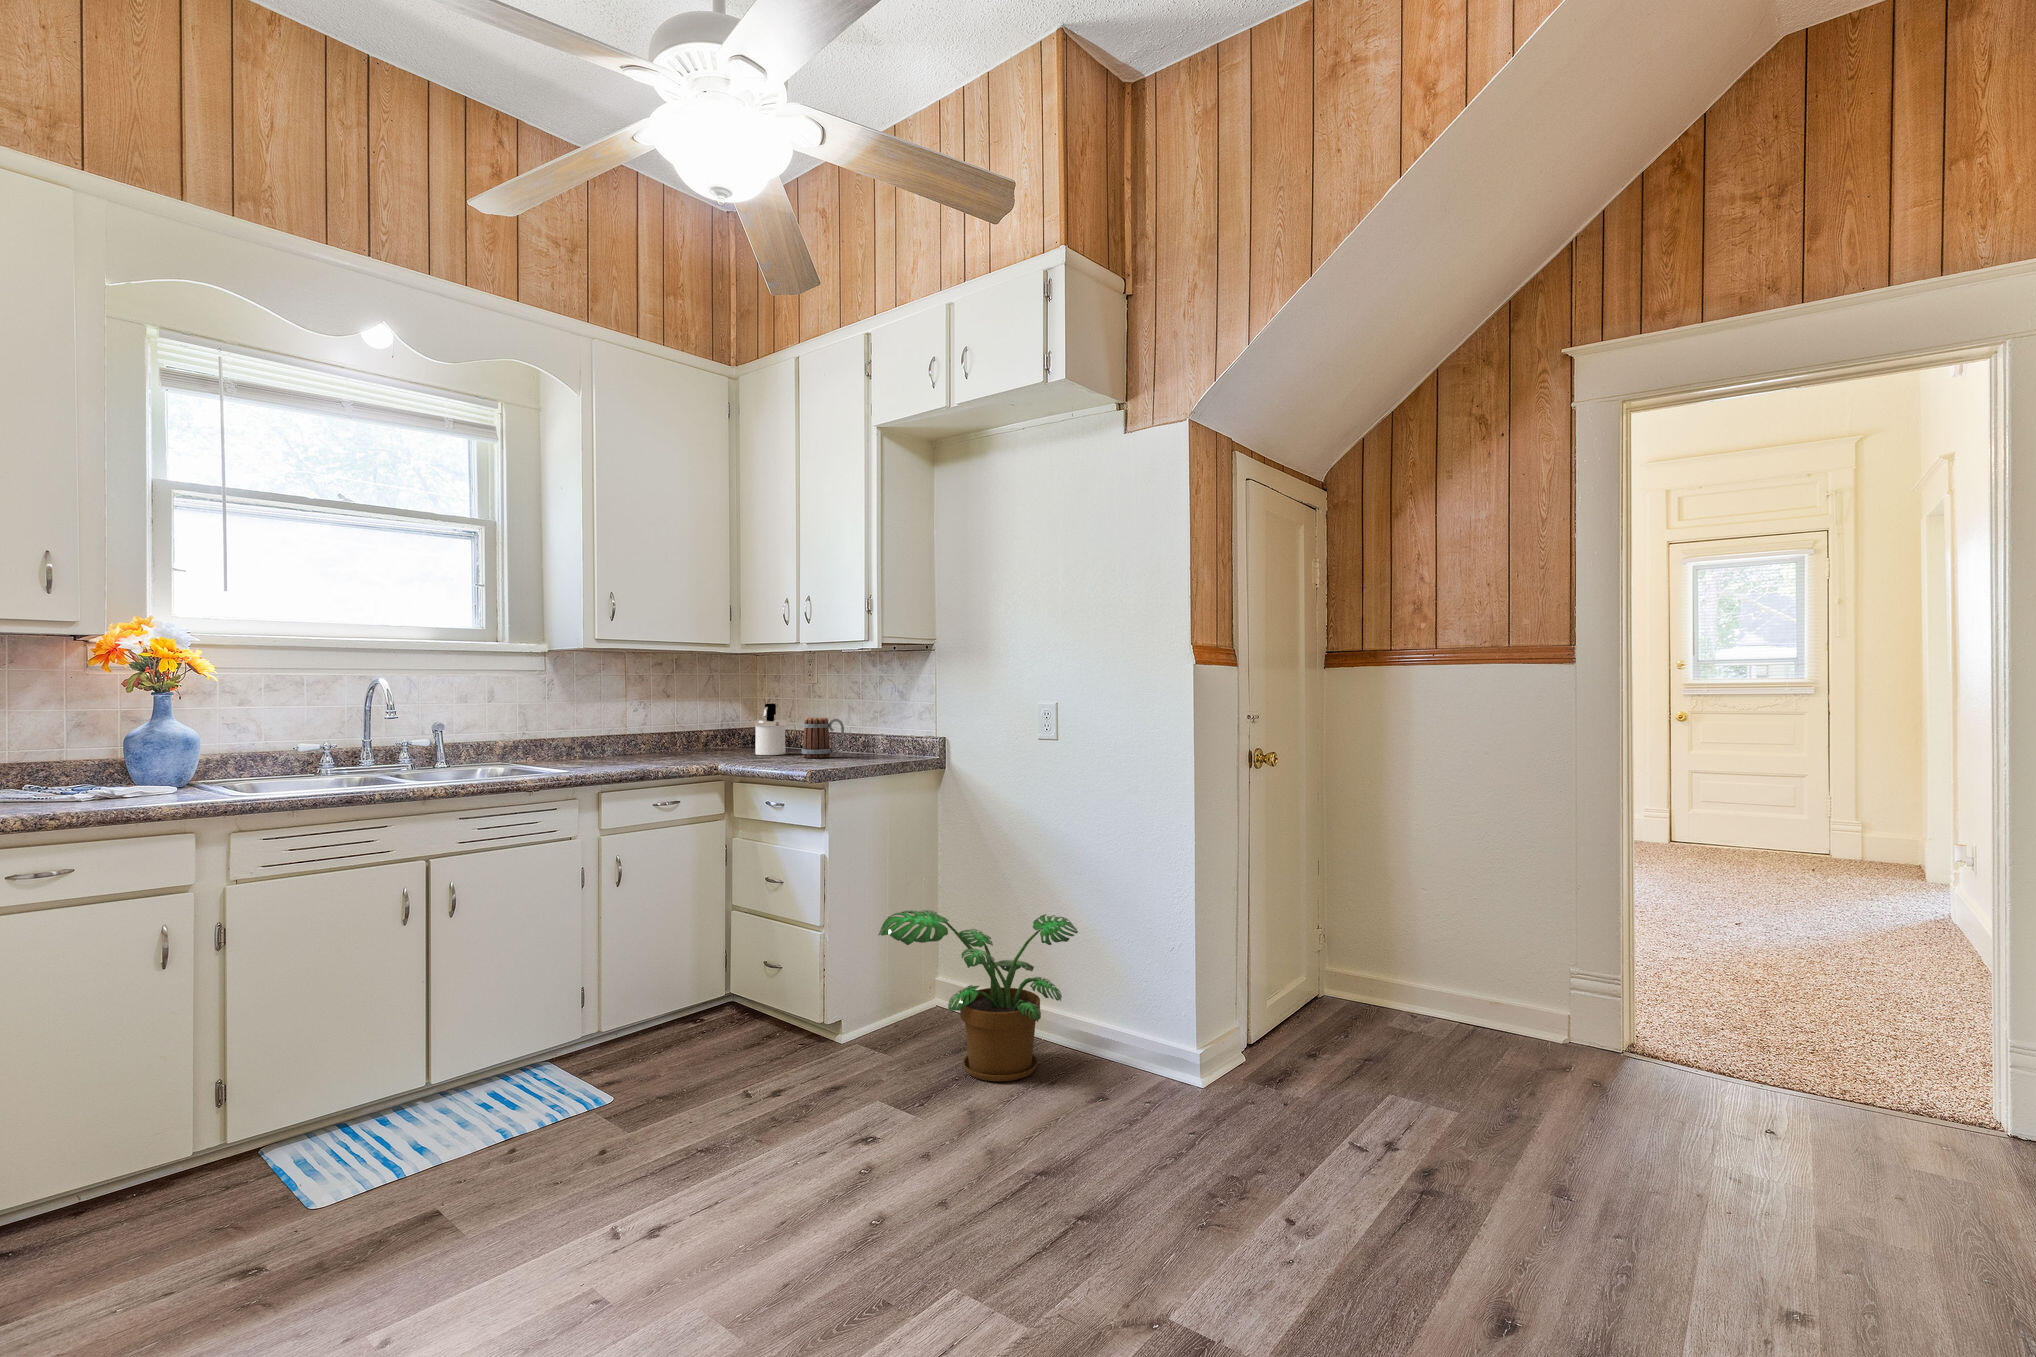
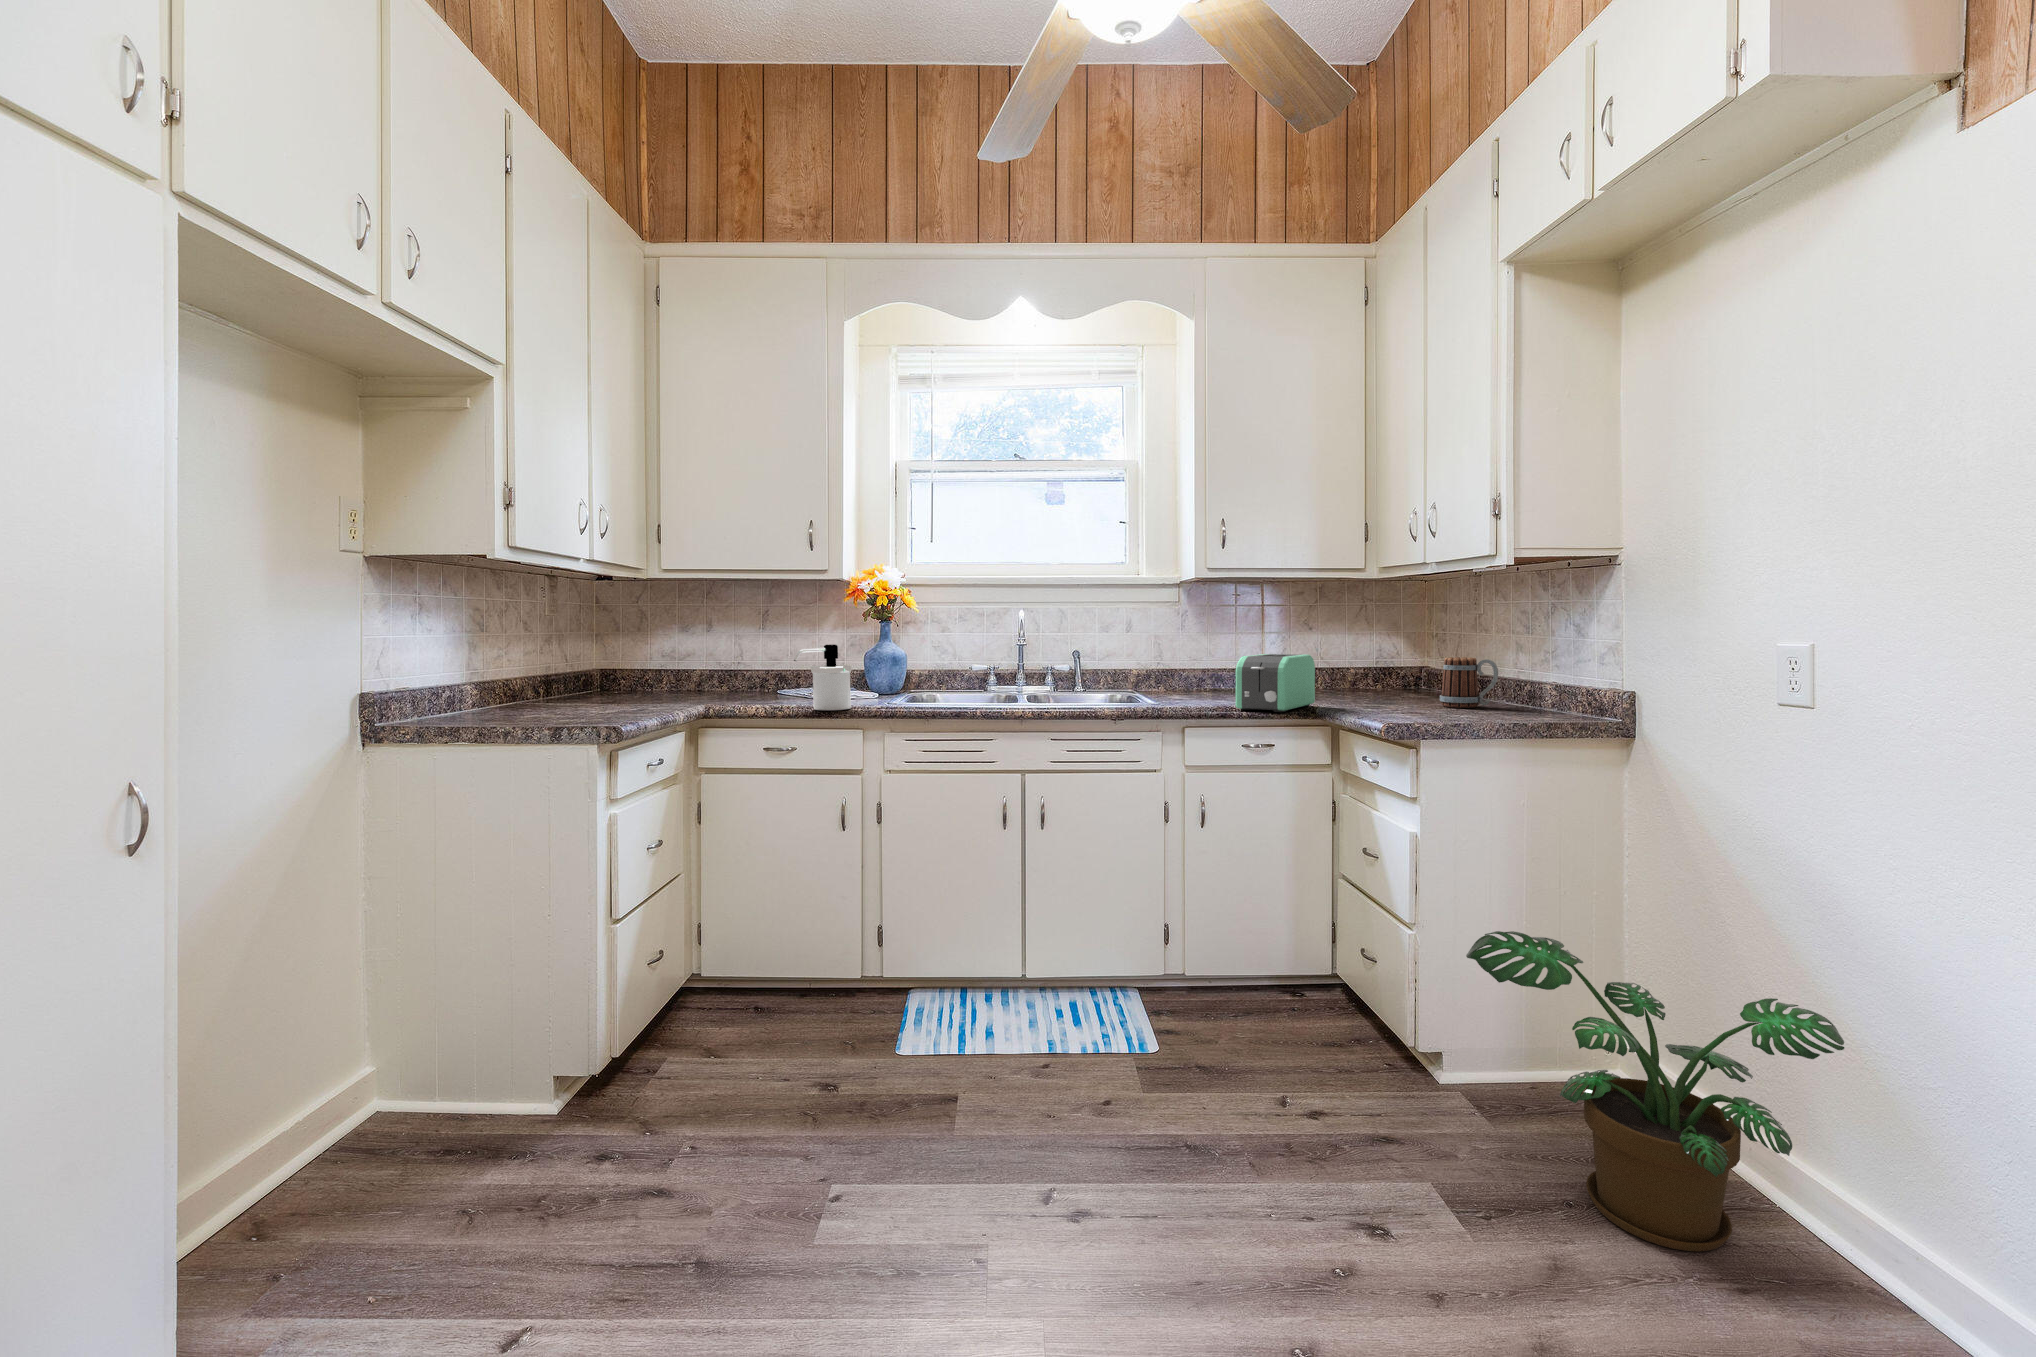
soap dispenser: present [754,704,786,755] -> present [794,644,851,710]
toaster: none [653,718,710,770] -> present [1236,654,1315,712]

